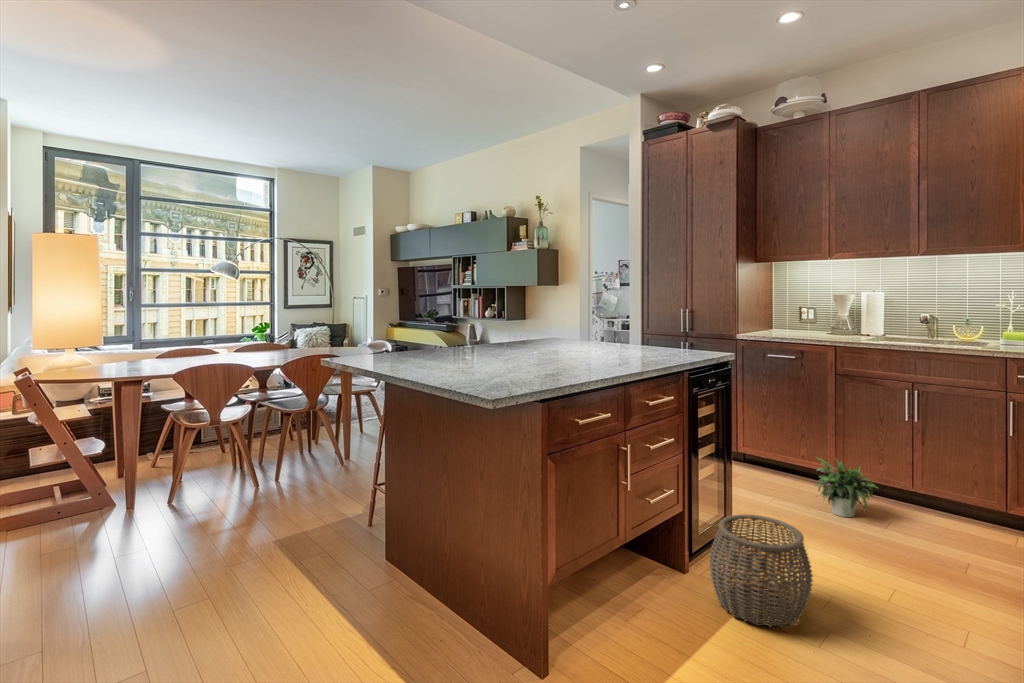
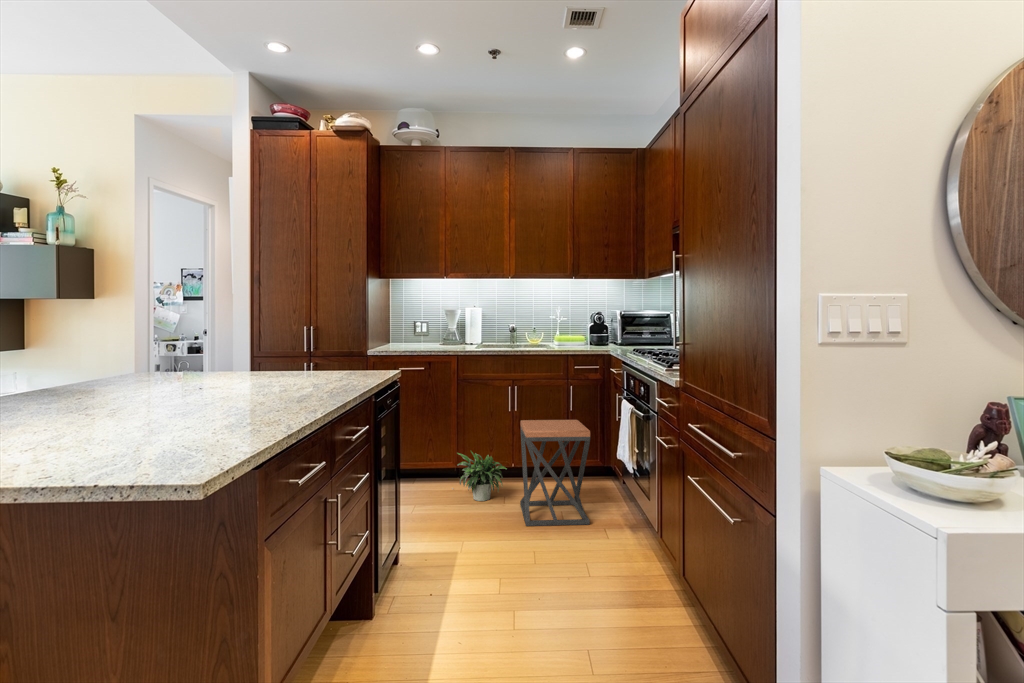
stool: none [875,434,989,588] -> present [520,420,590,526]
woven basket: present [709,514,813,627] -> none [436,509,528,616]

